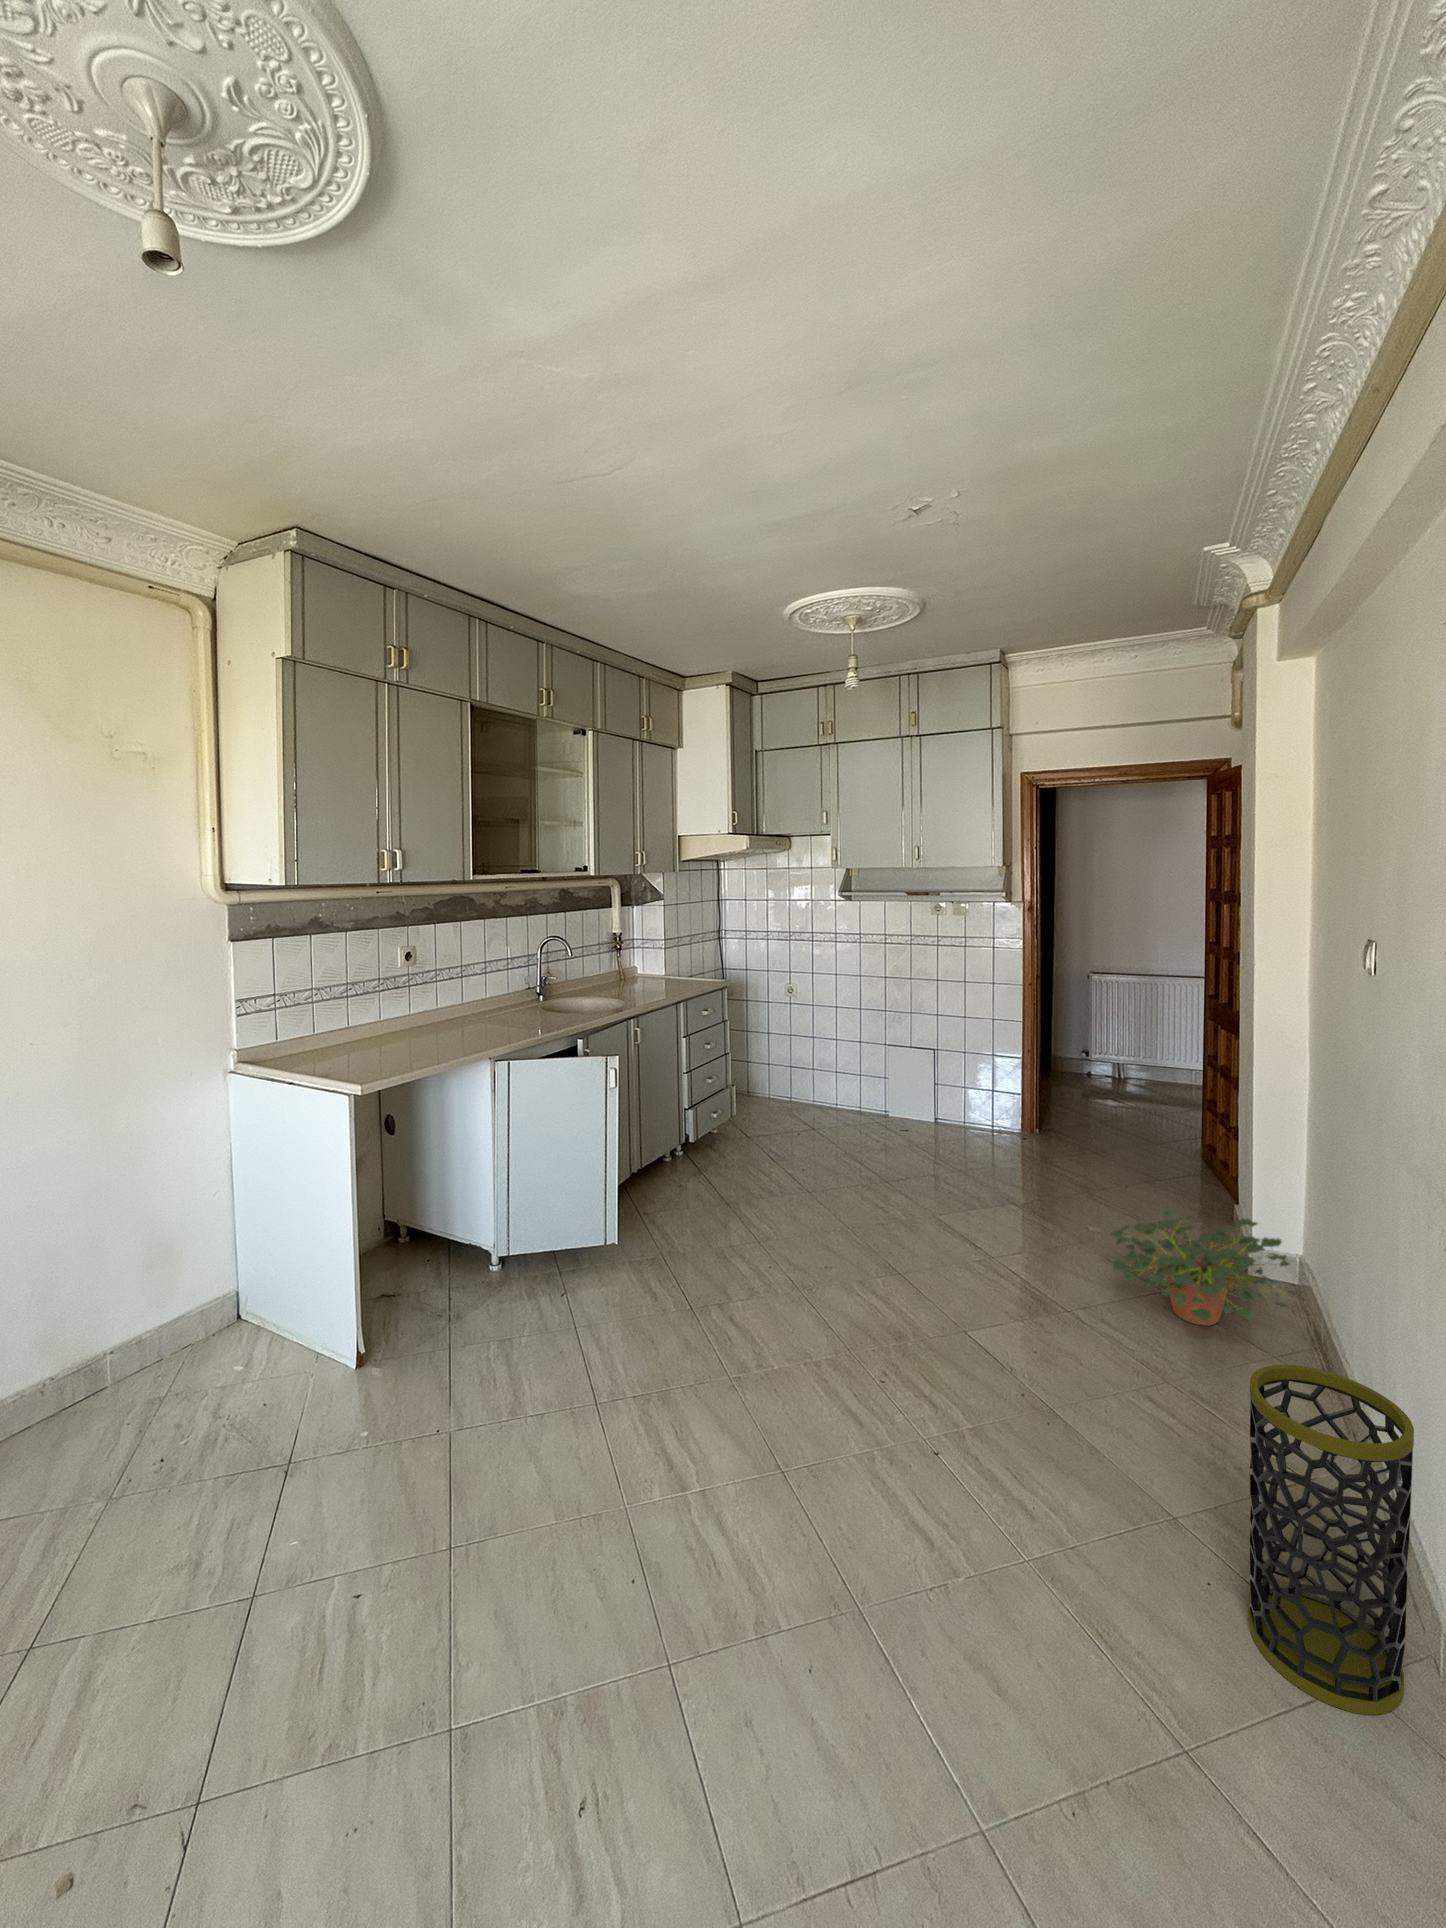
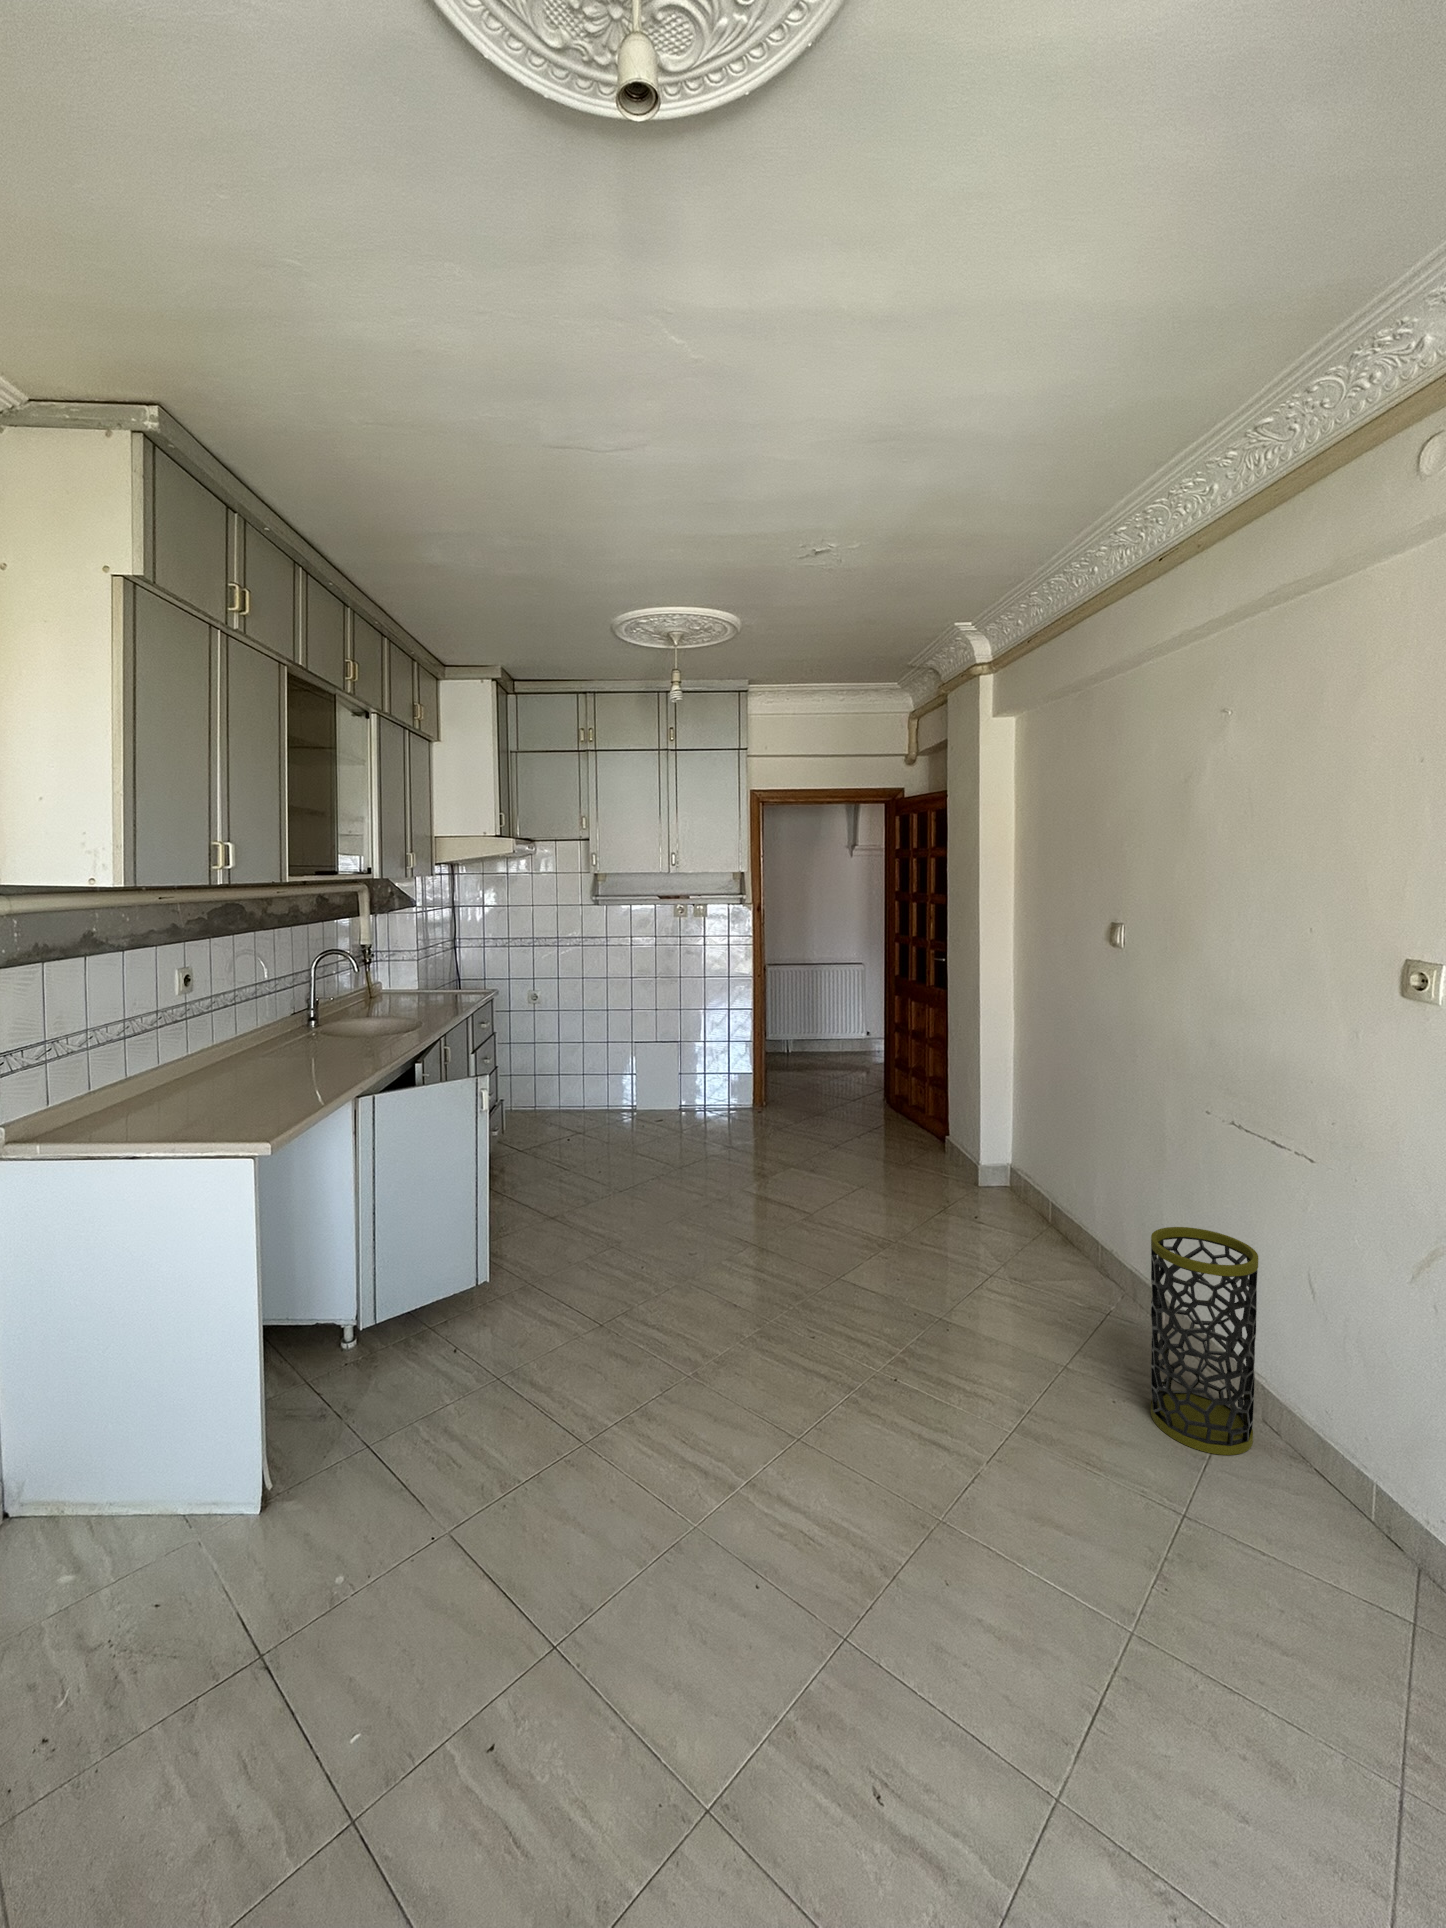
potted plant: present [1112,1211,1302,1326] -> none [905,1145,1045,1234]

